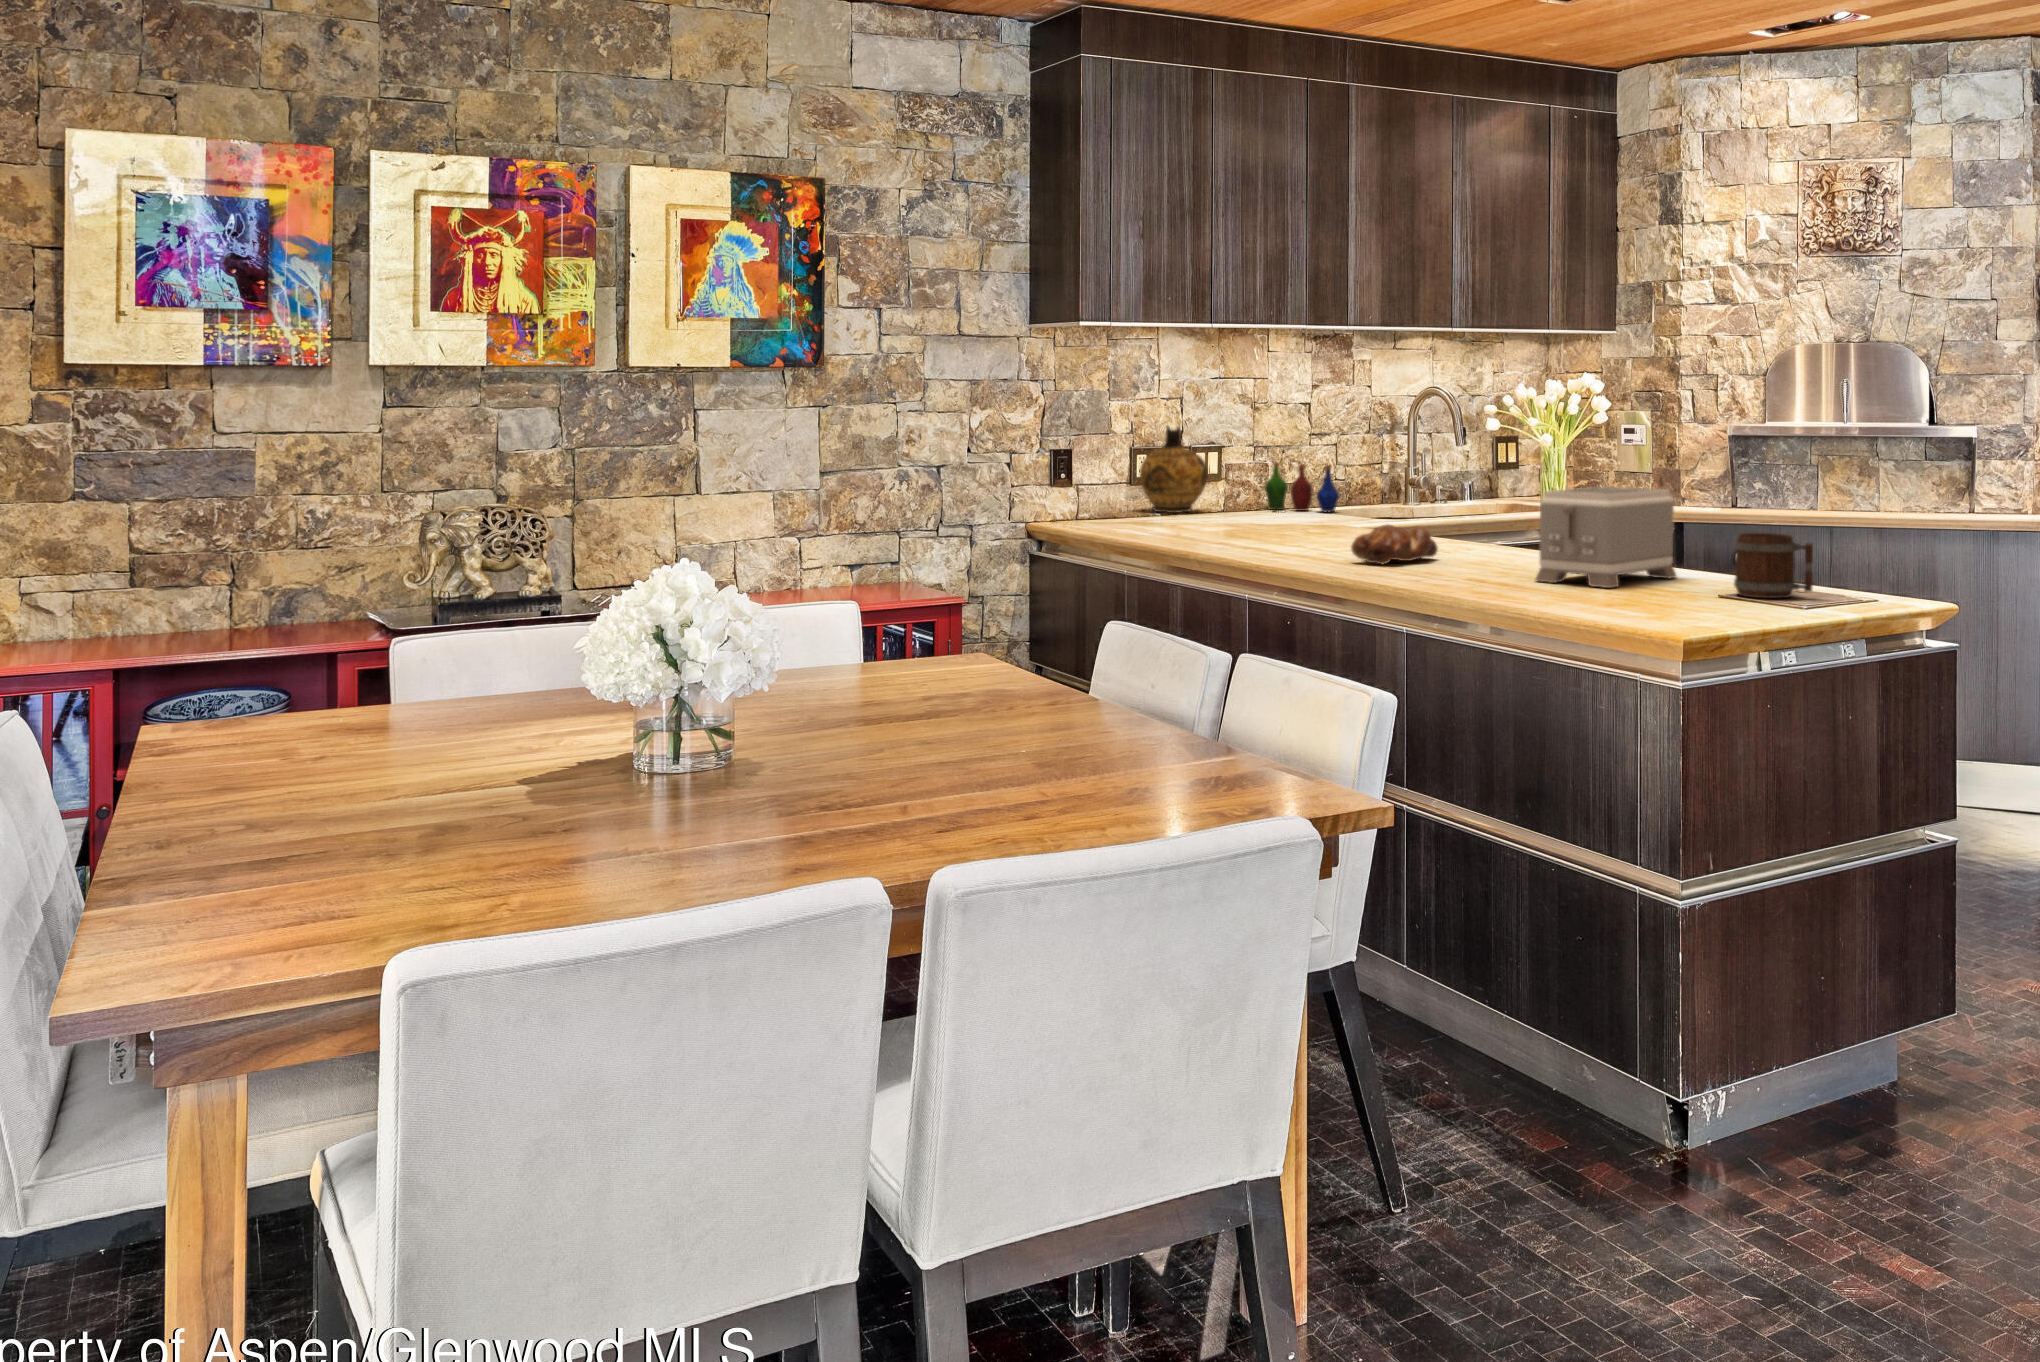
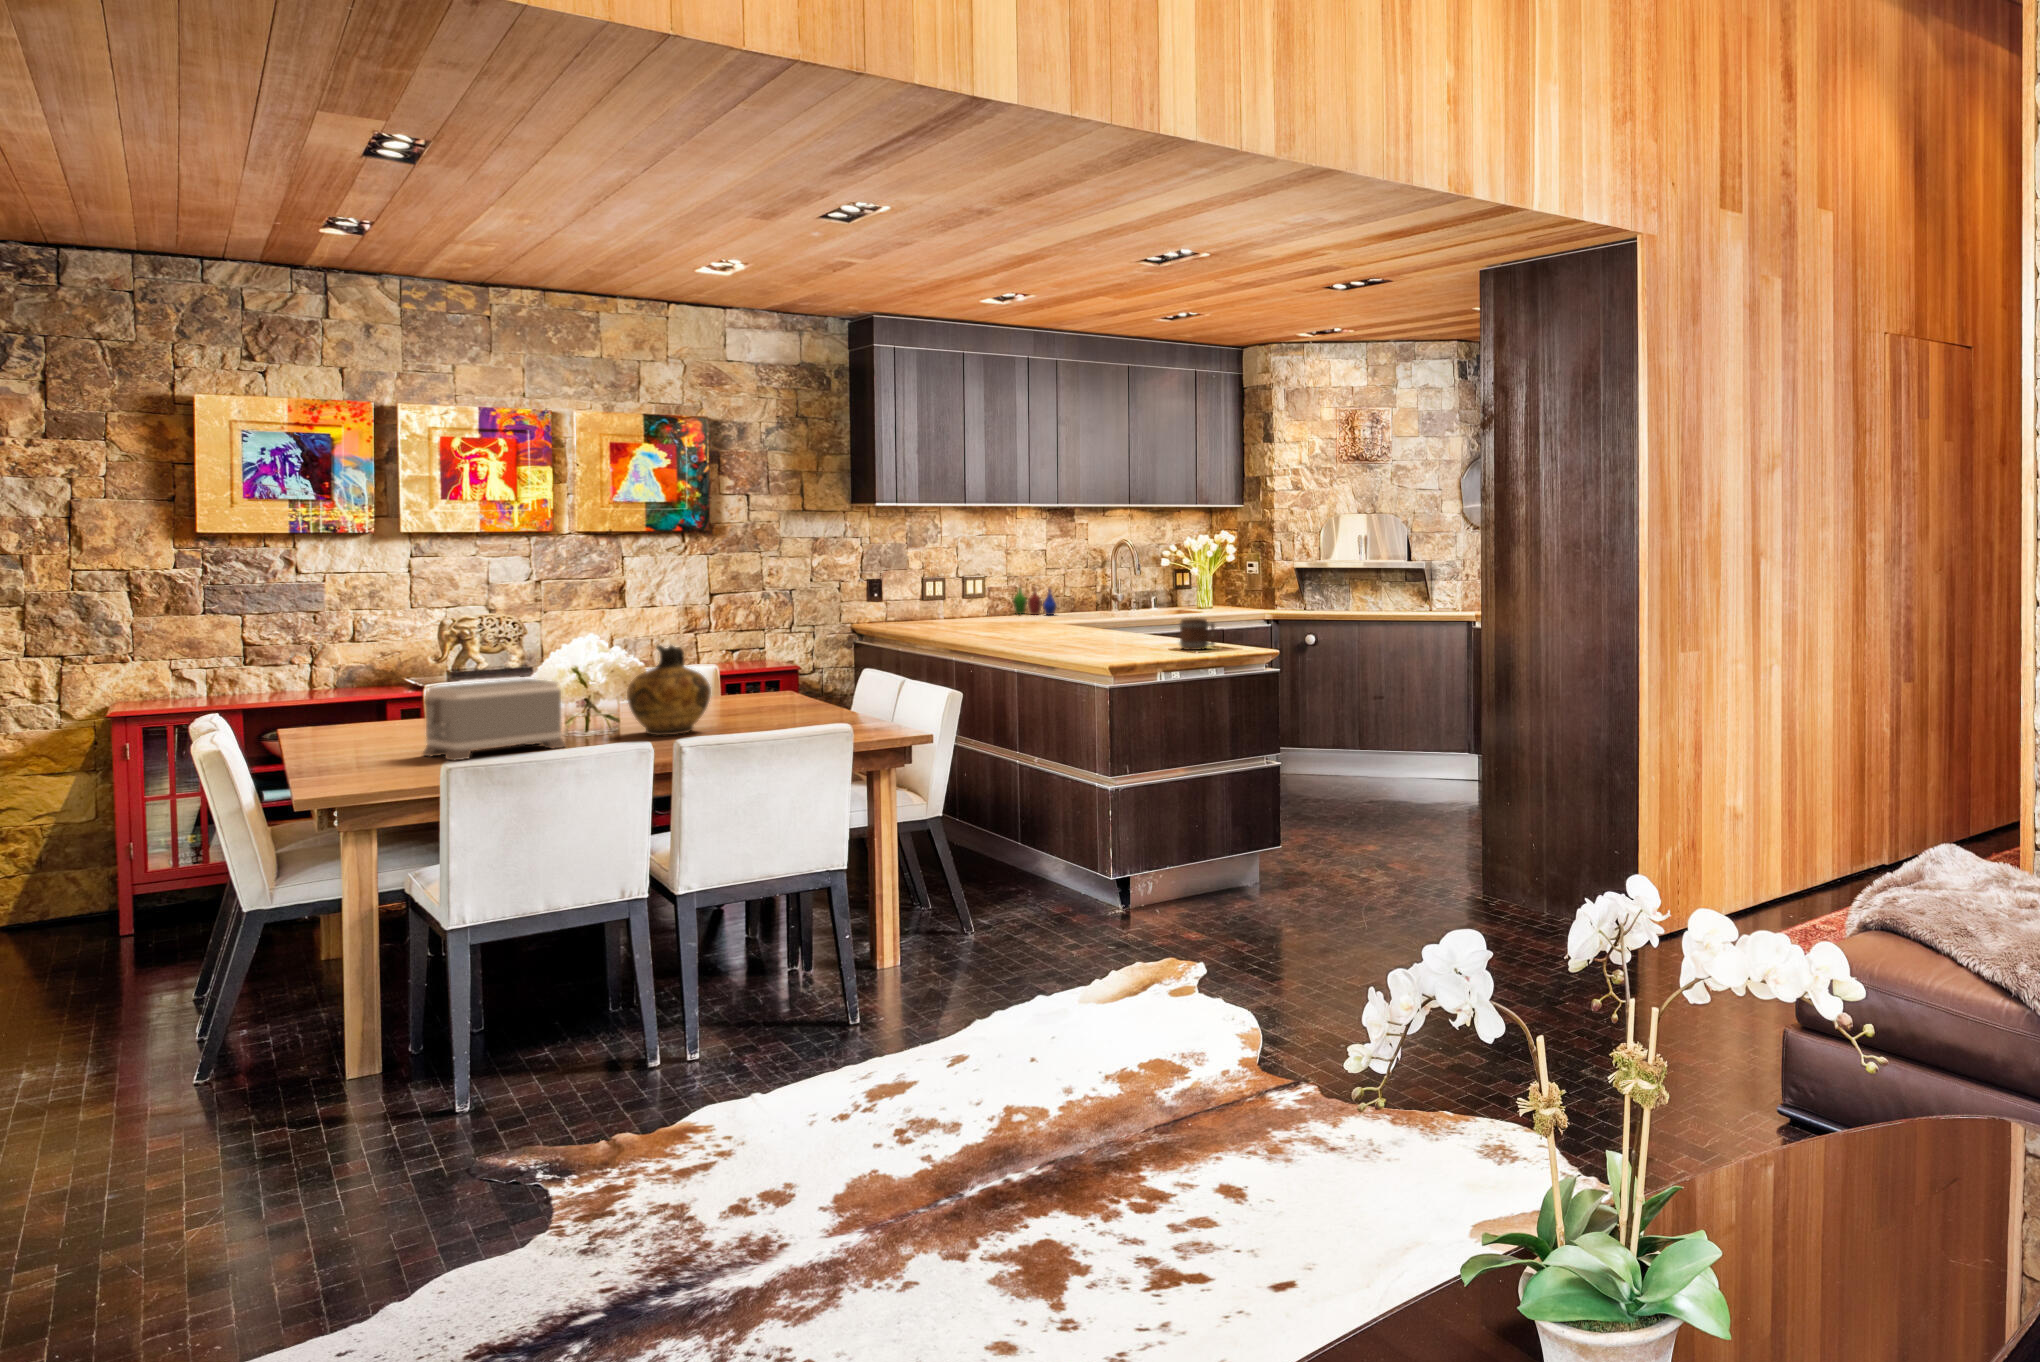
ceramic jug: present [1140,426,1208,513] -> present [627,645,711,735]
toaster: present [1535,487,1676,588] -> present [423,679,565,760]
bread loaf: present [1351,525,1438,564] -> none [1008,619,1061,640]

